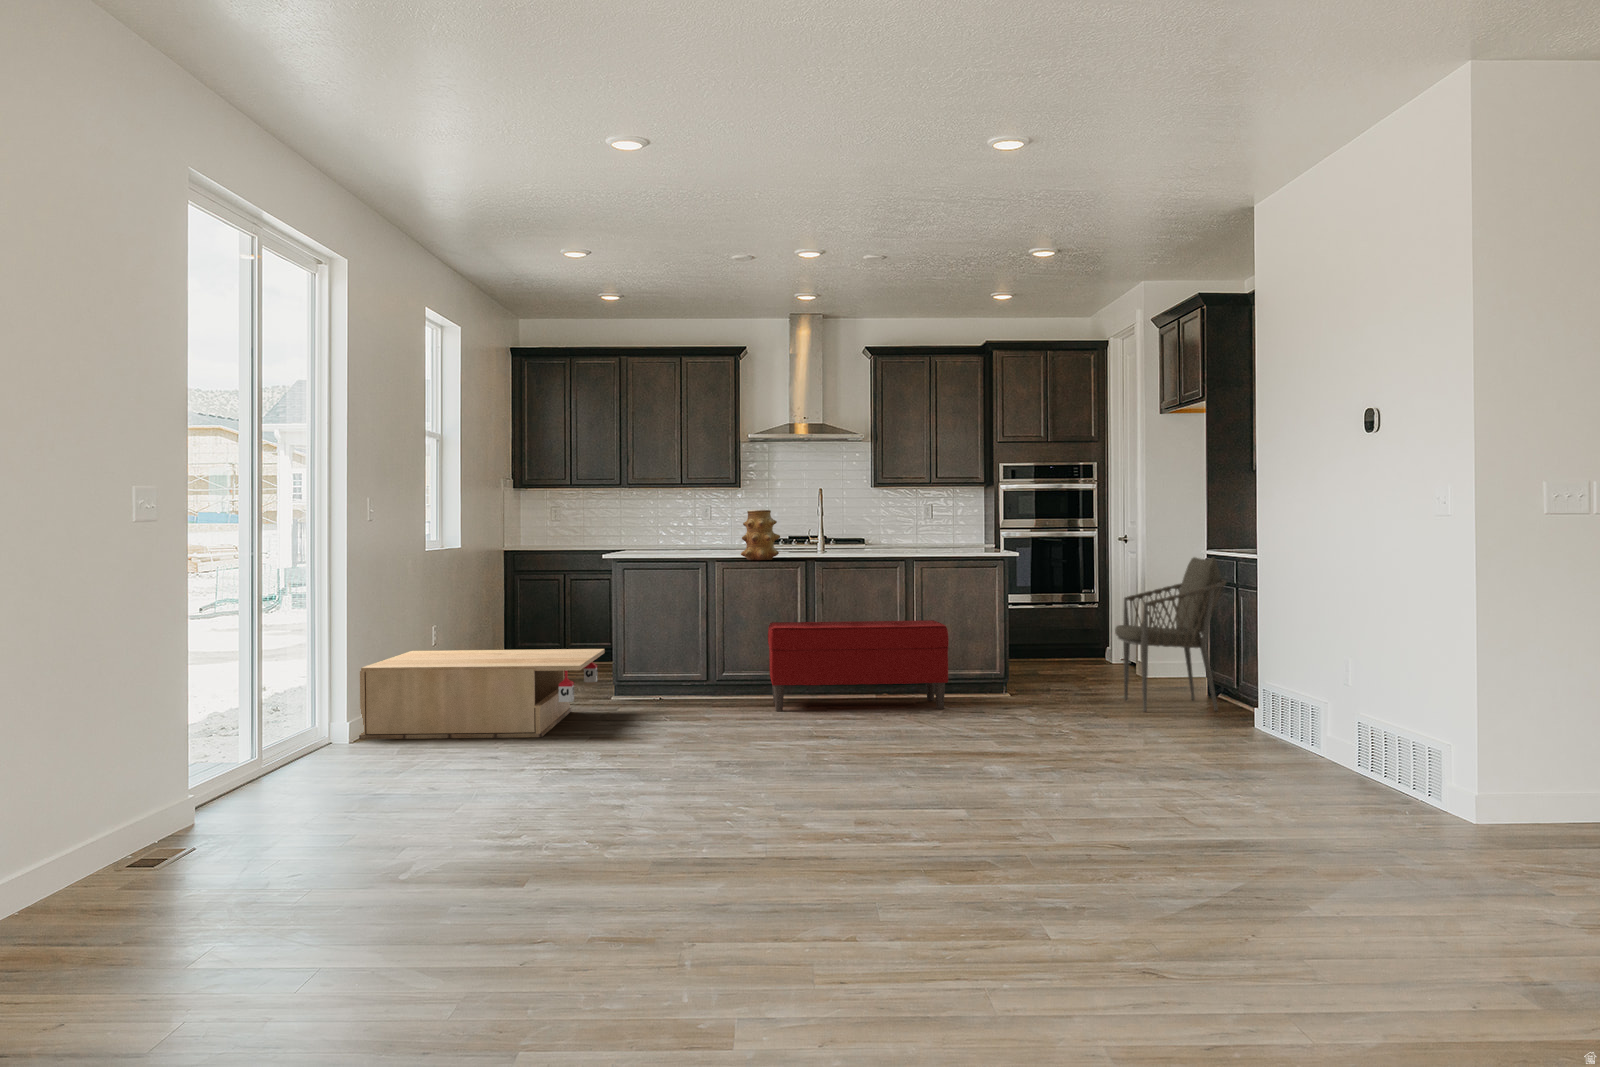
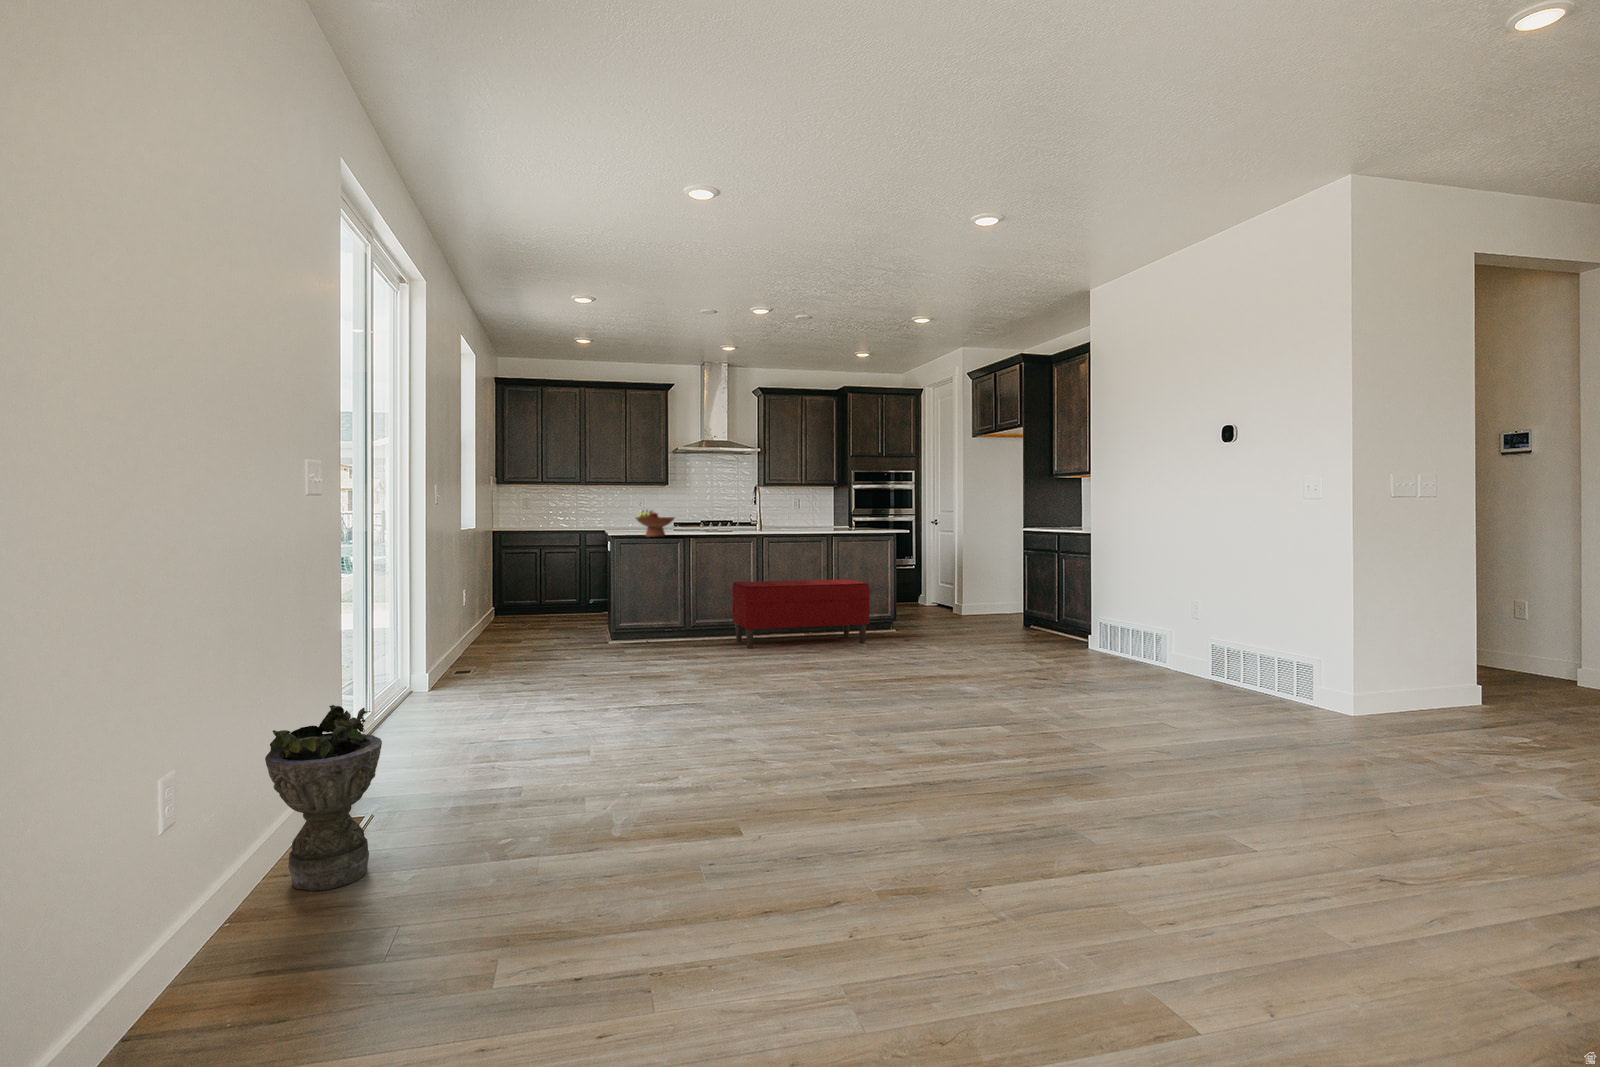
vase: present [741,510,780,560] -> none [709,499,739,536]
fruit bowl: none [640,525,694,561] -> present [636,511,674,537]
armchair: present [1115,557,1226,712] -> none [974,534,1053,641]
coffee table: present [359,649,605,739] -> none [433,605,623,686]
planter: none [78,722,182,886] -> present [265,705,382,891]

